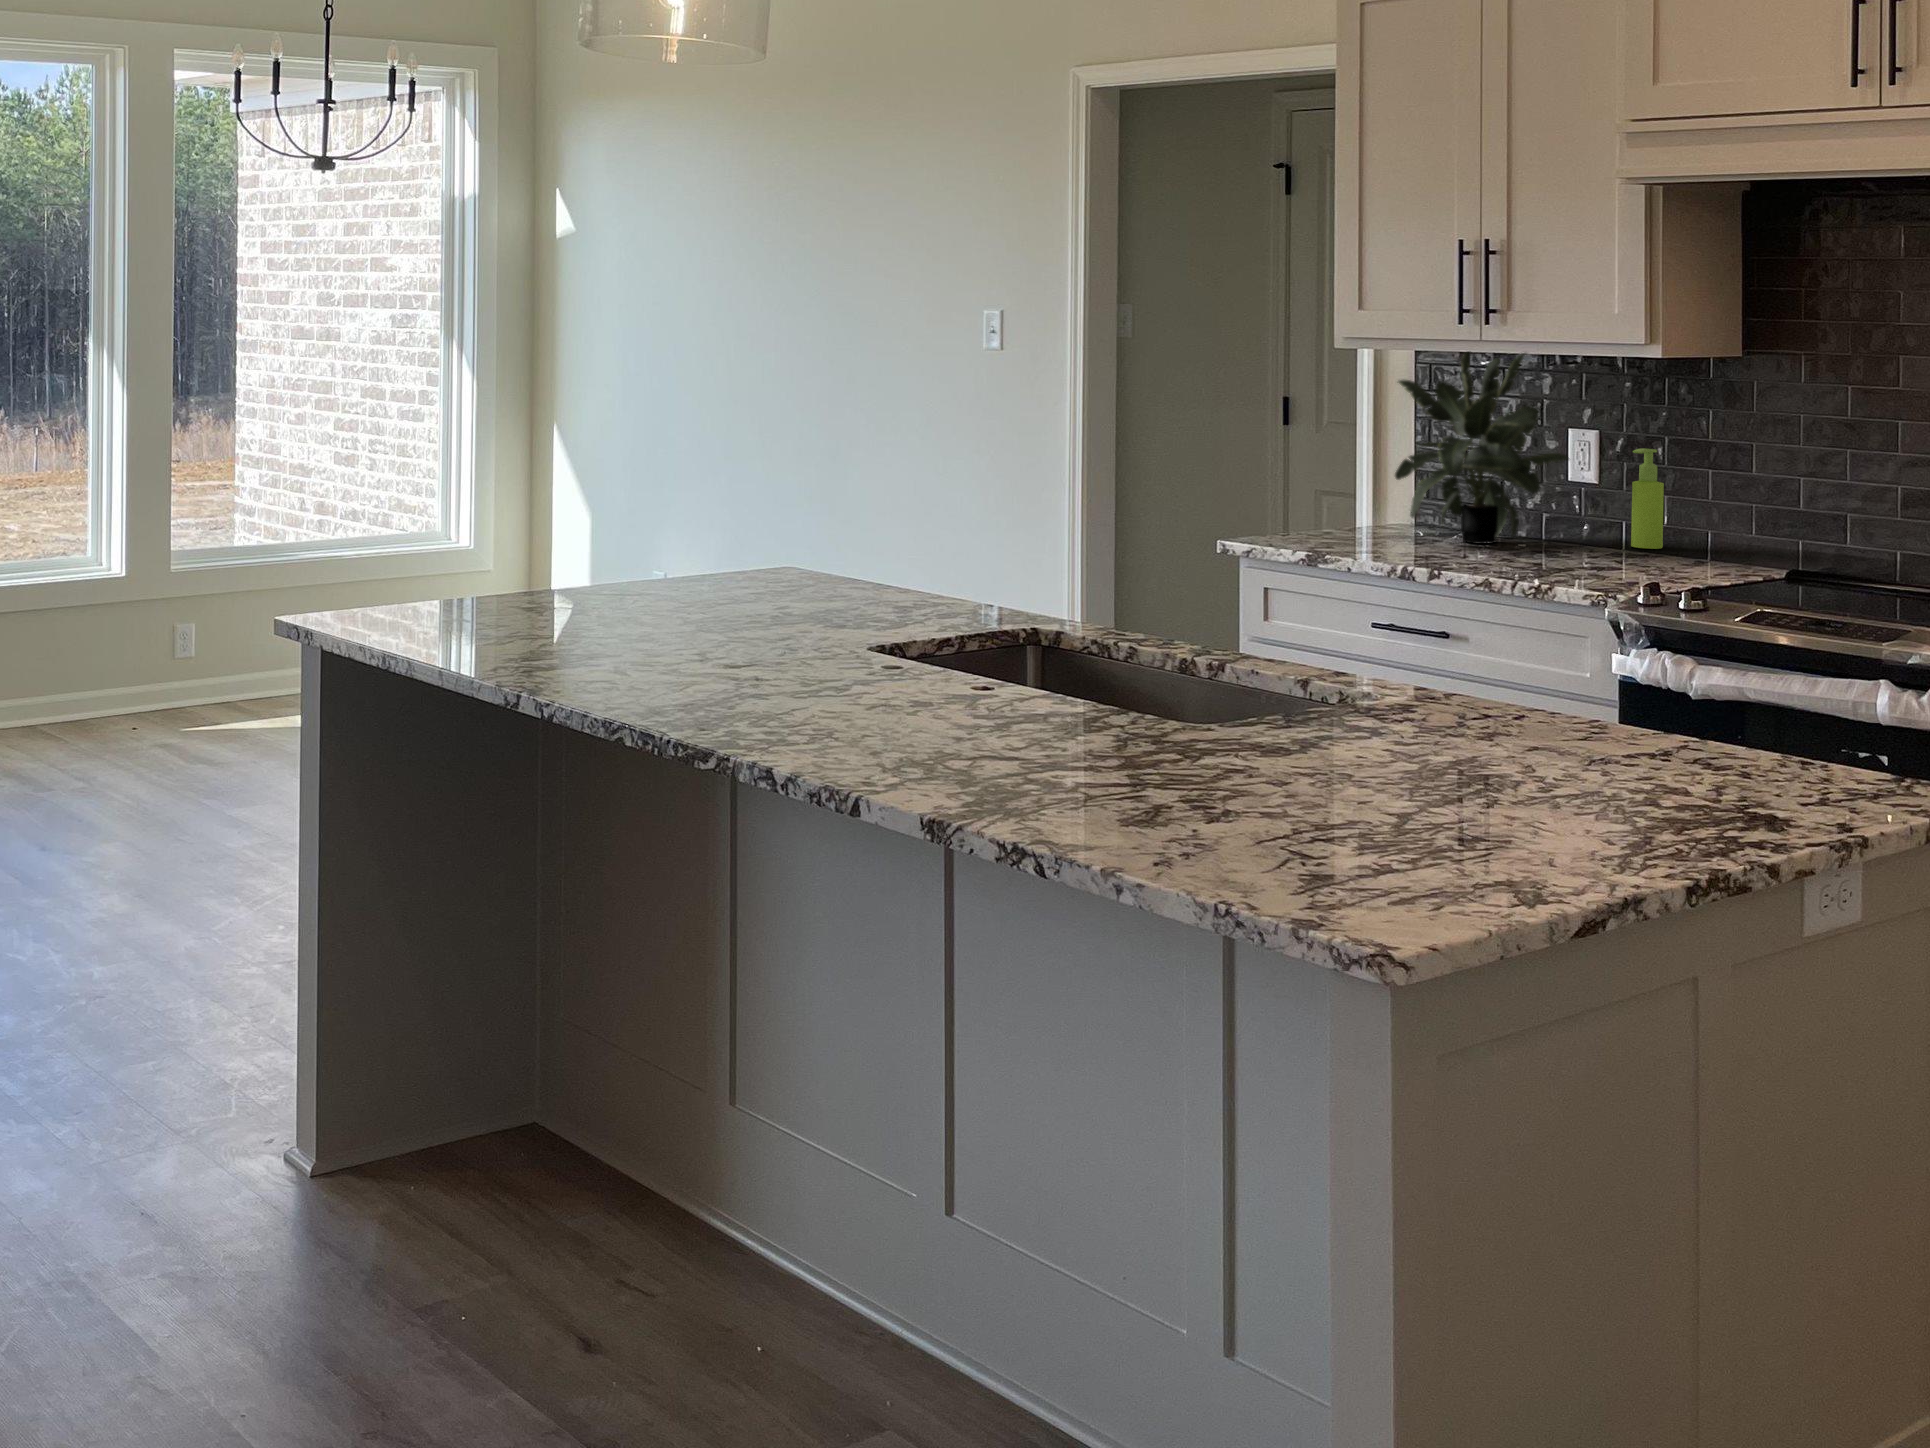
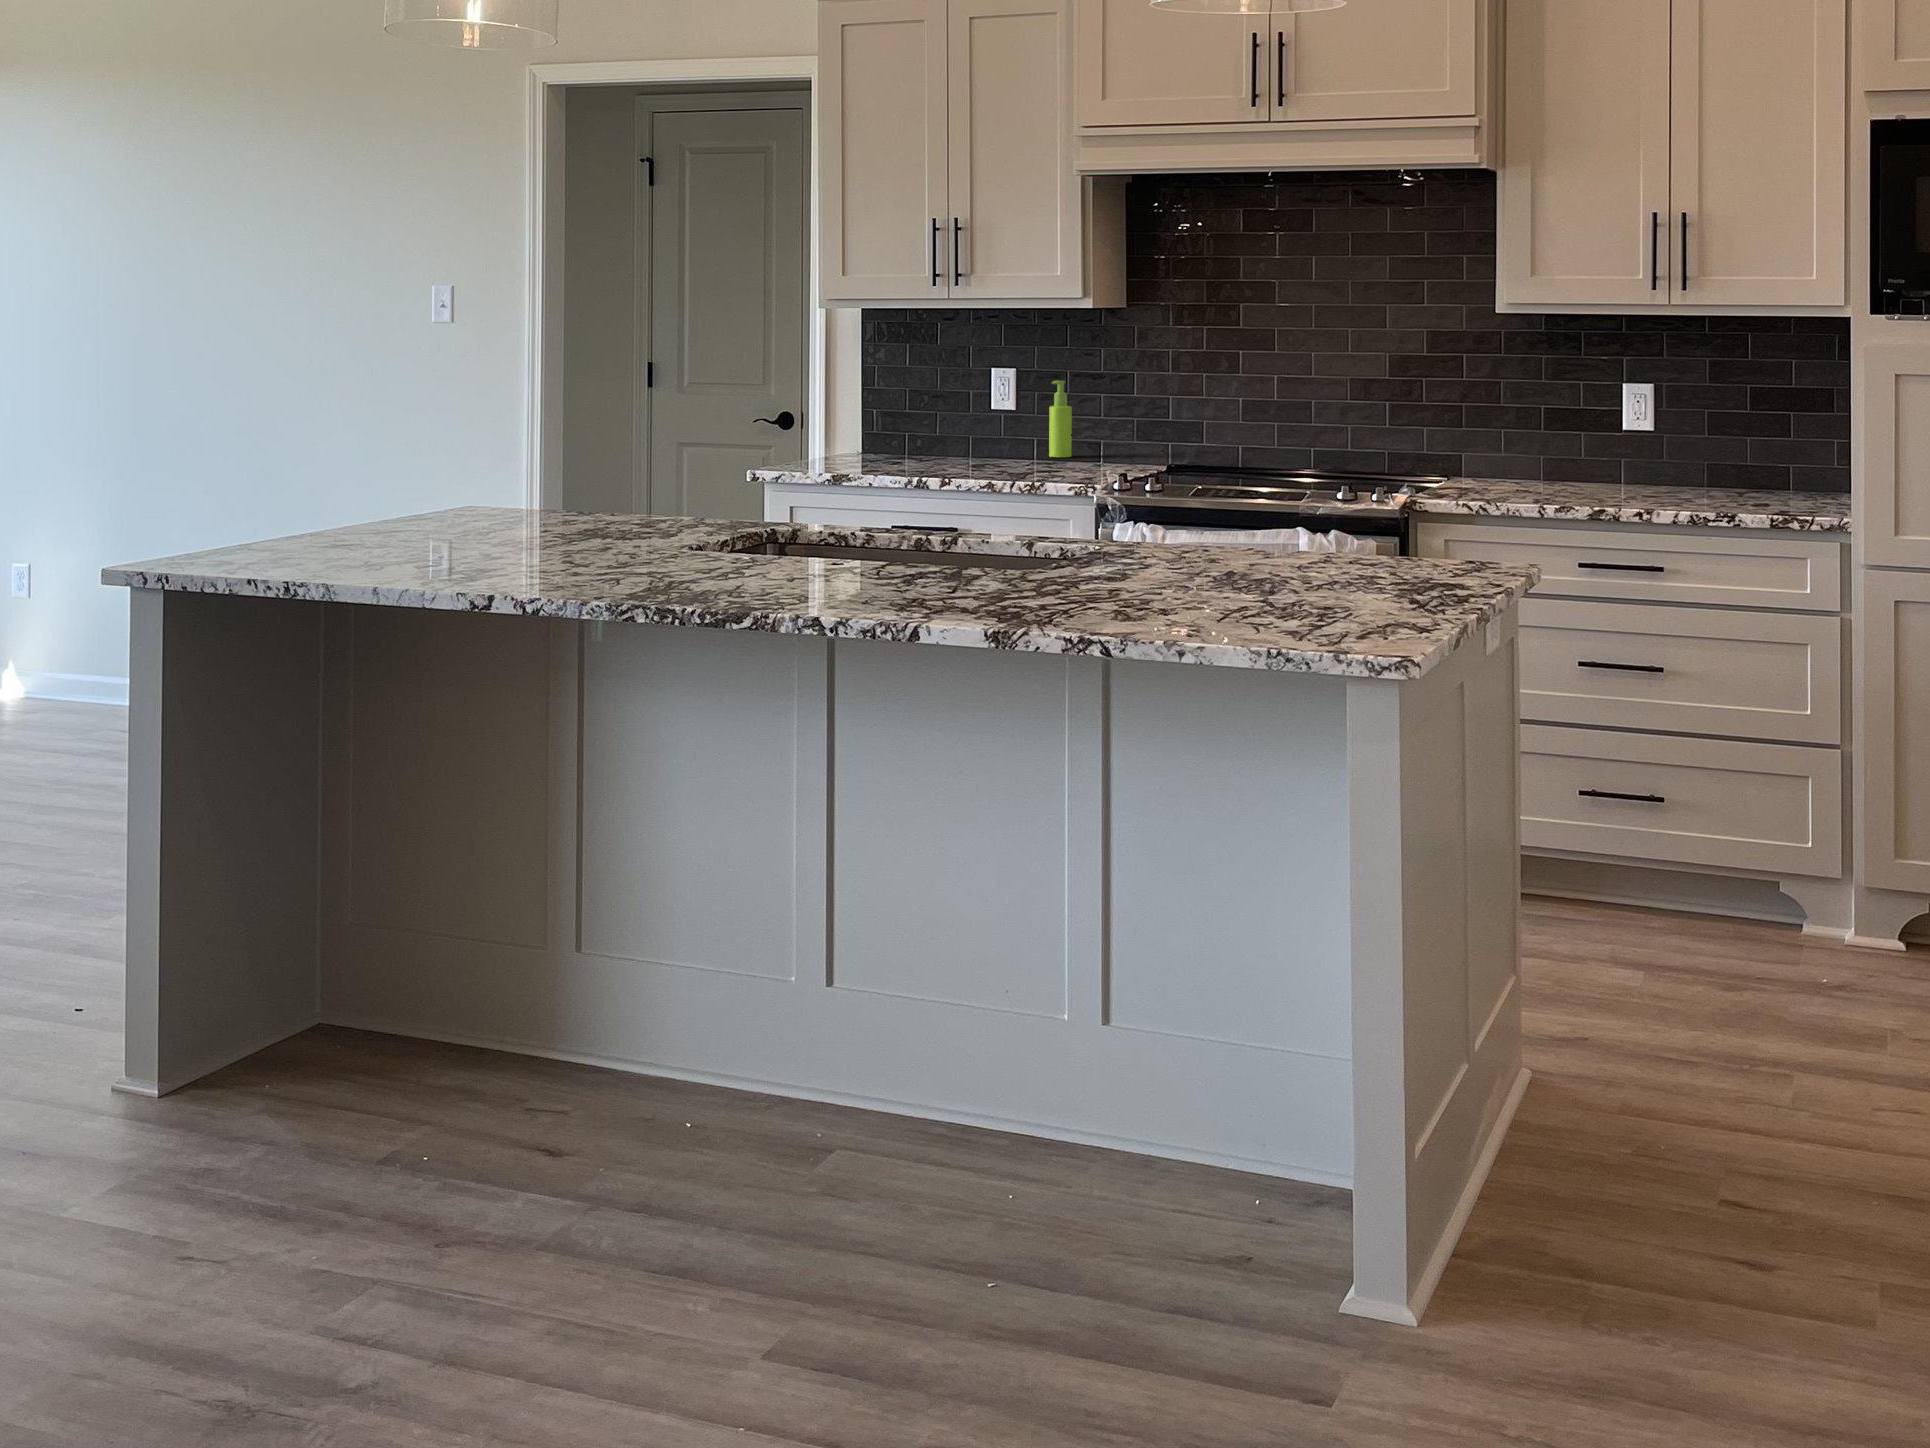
potted plant: present [1395,352,1569,544] -> none [867,308,1008,461]

